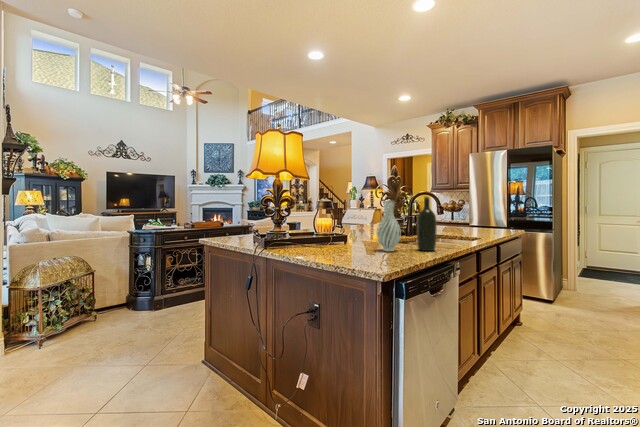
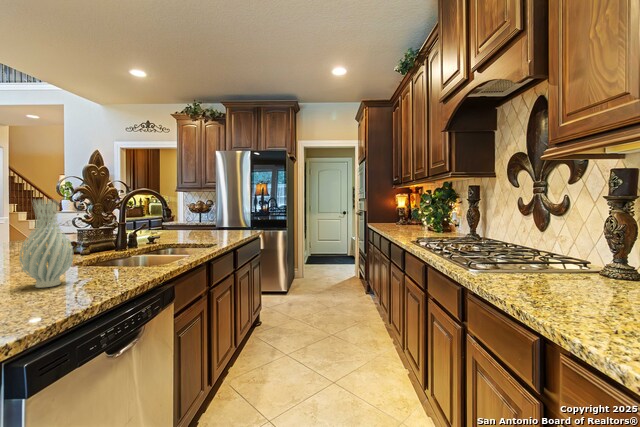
wine bottle: present [417,197,437,251] -> none [108,195,141,276]

